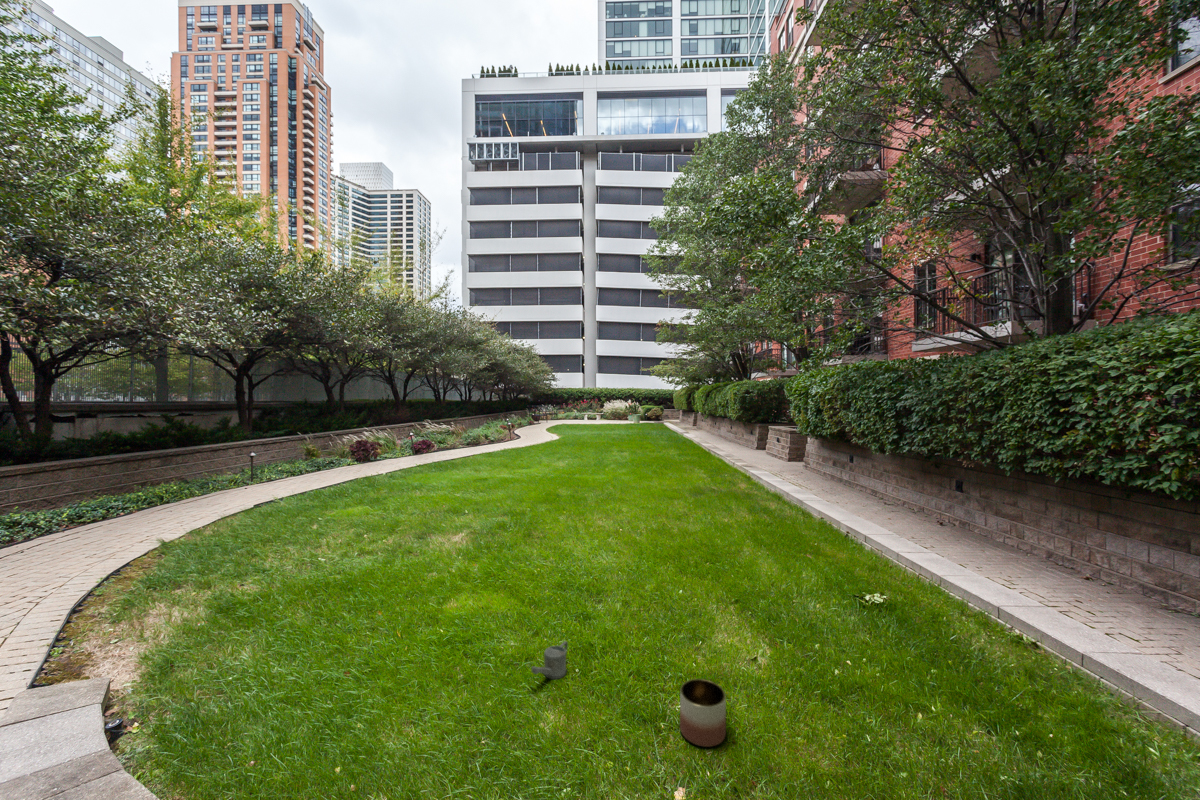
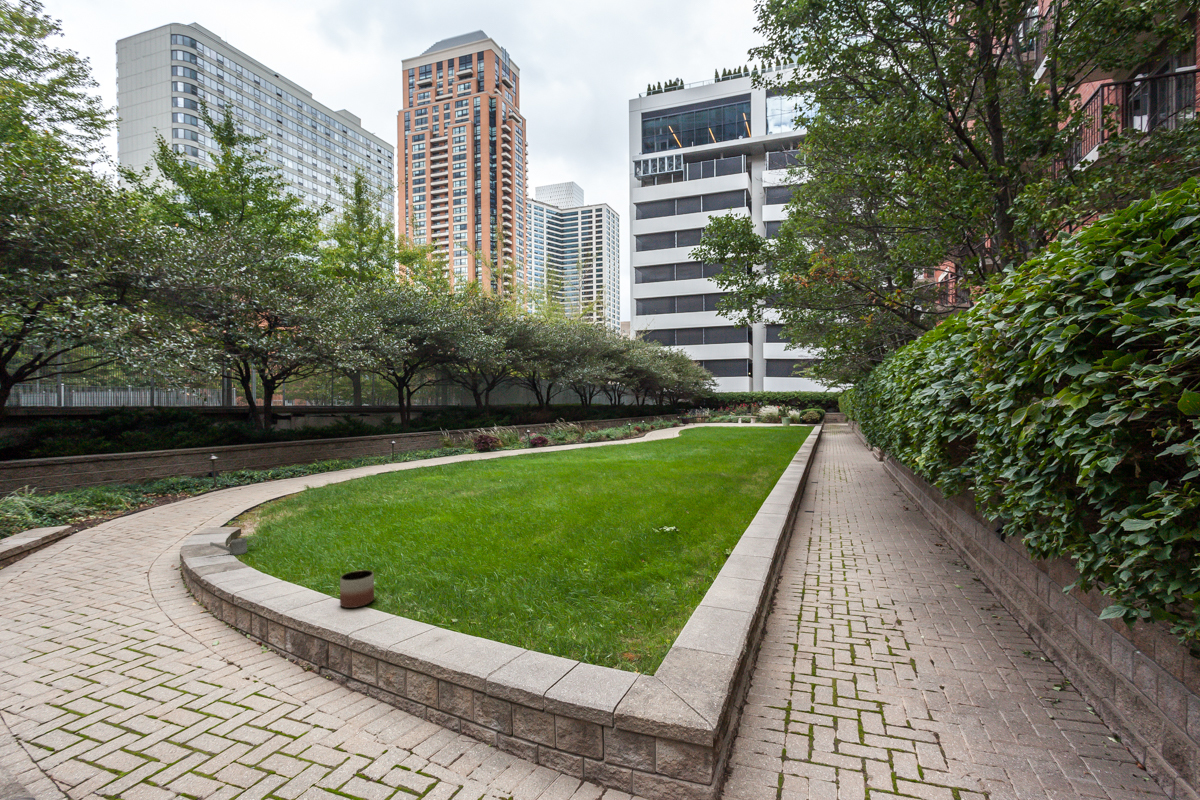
watering can: present [532,641,568,679] -> present [210,538,255,555]

